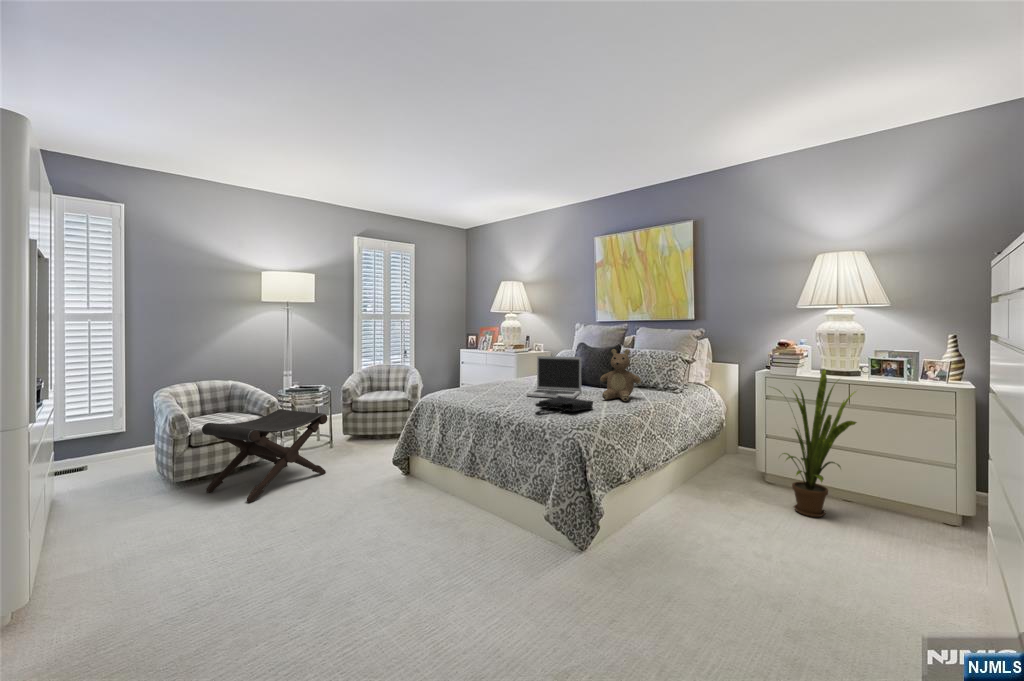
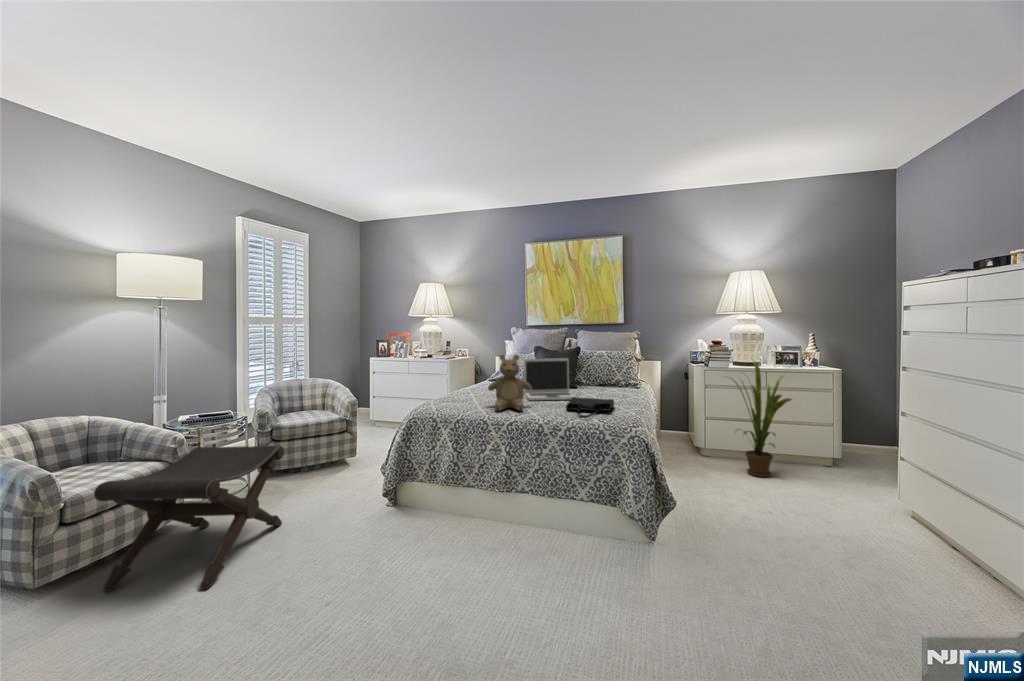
teddy bear: present [600,349,641,401] -> present [488,355,532,410]

